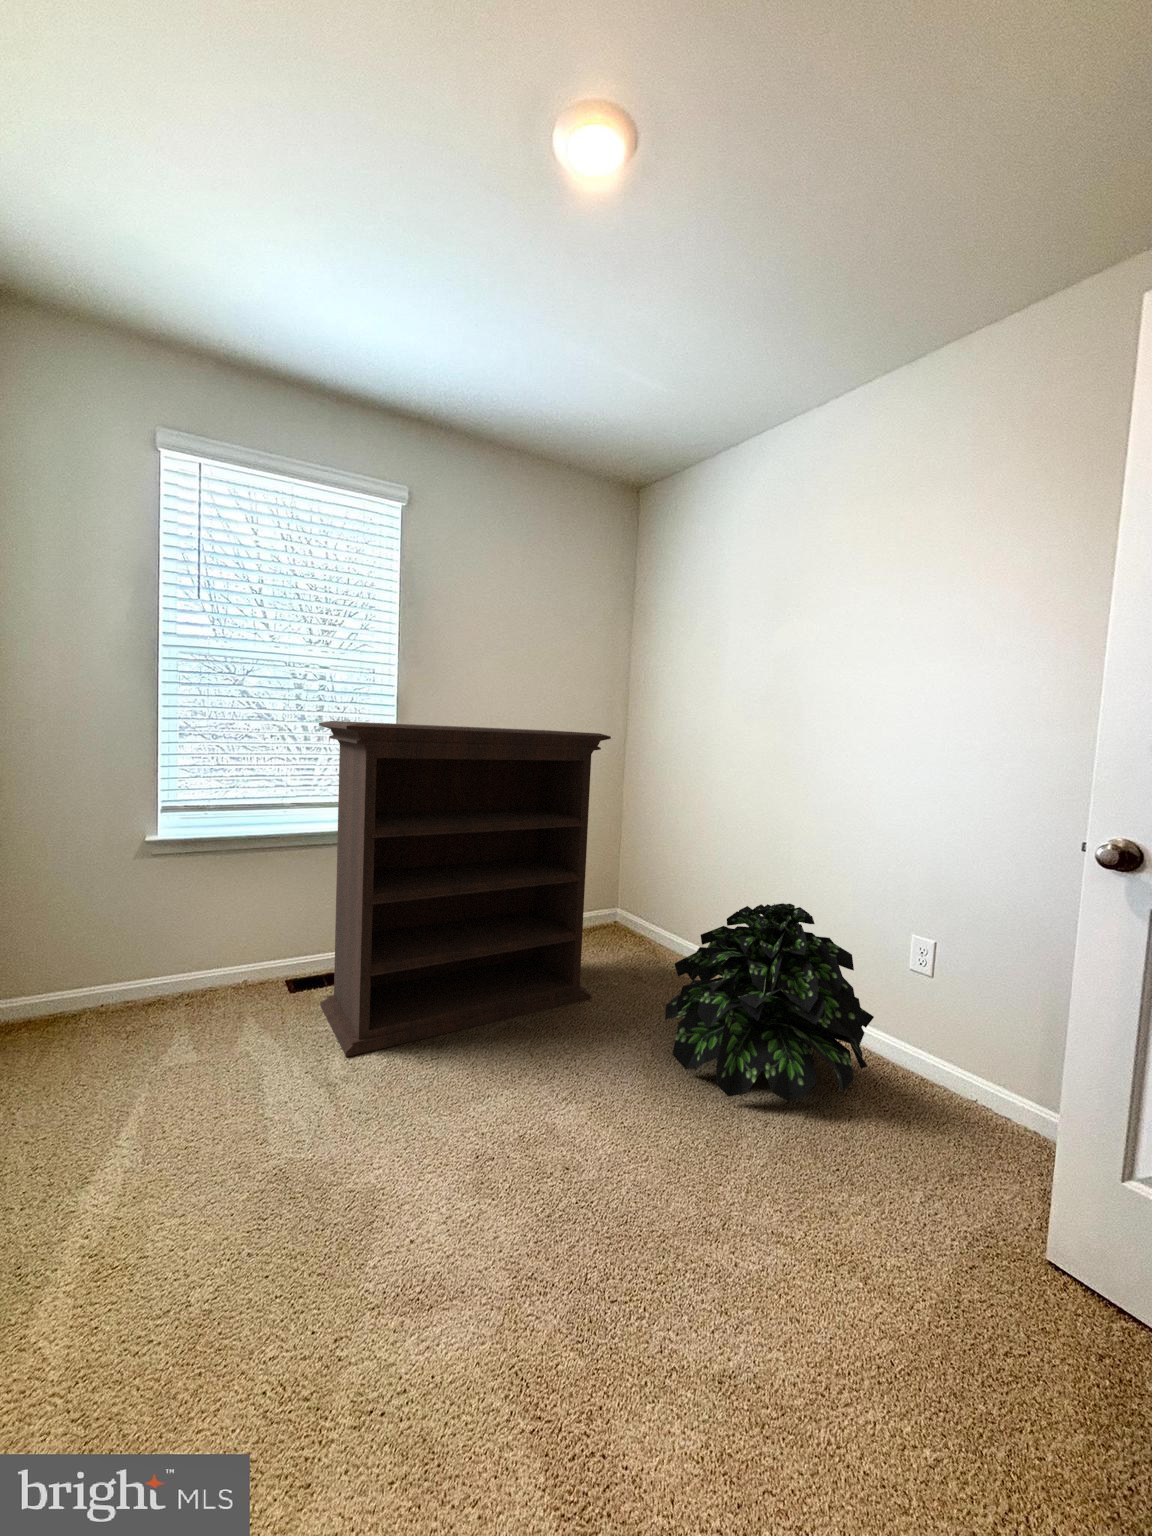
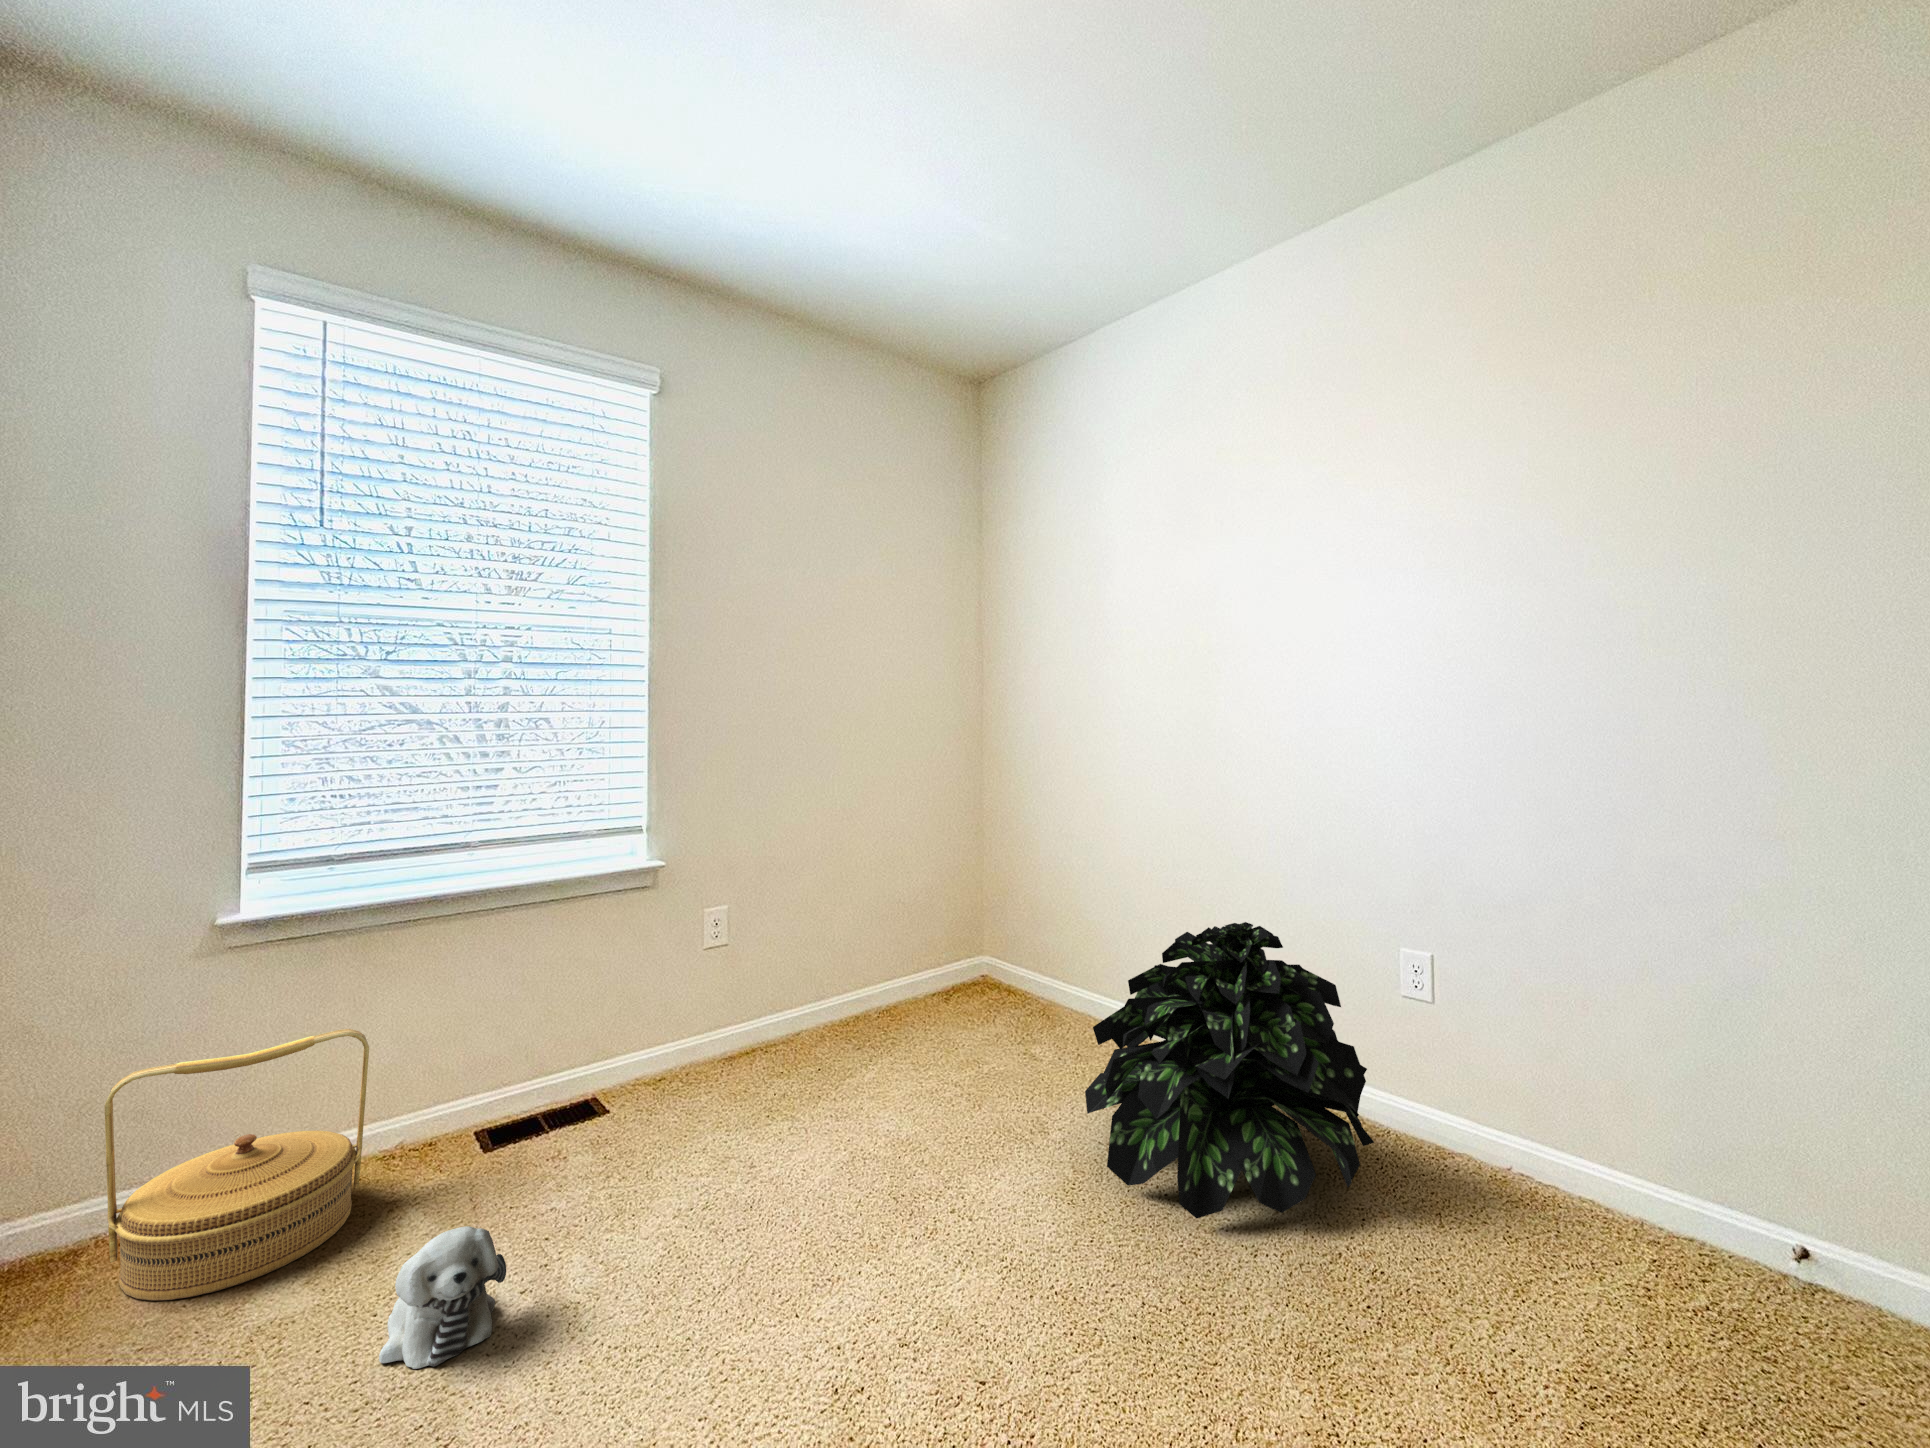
bookshelf: present [319,721,611,1057] -> none [530,704,975,1252]
woven basket: none [90,910,227,1047] -> present [104,1029,369,1301]
plush toy: none [227,1030,296,1104] -> present [379,1226,506,1369]

